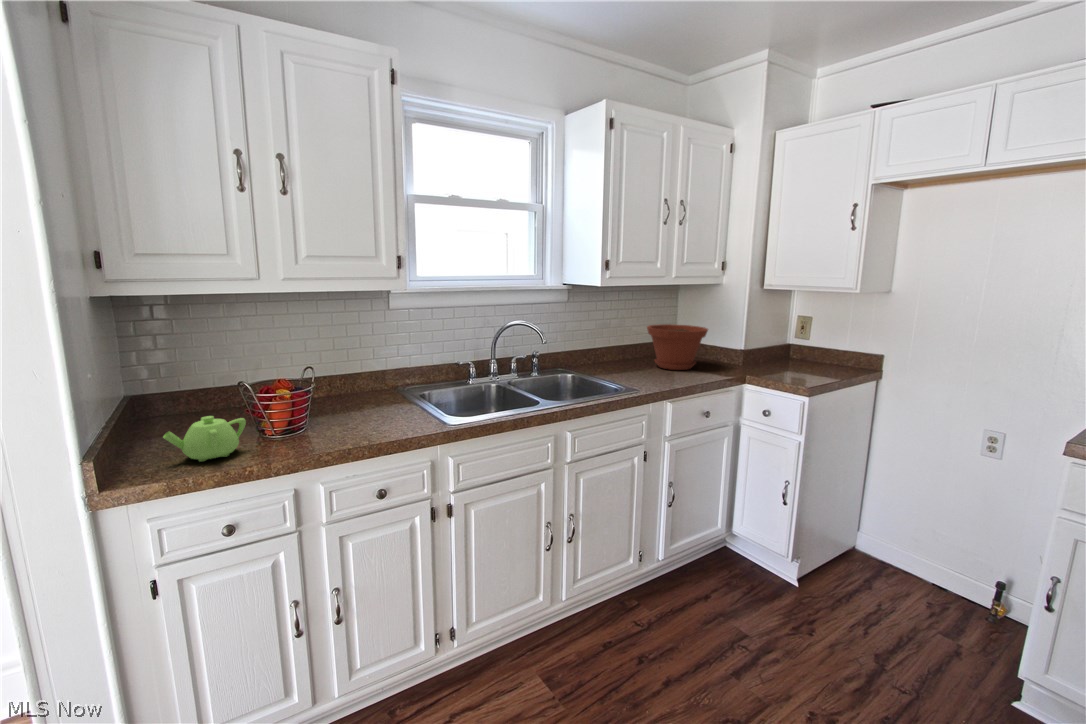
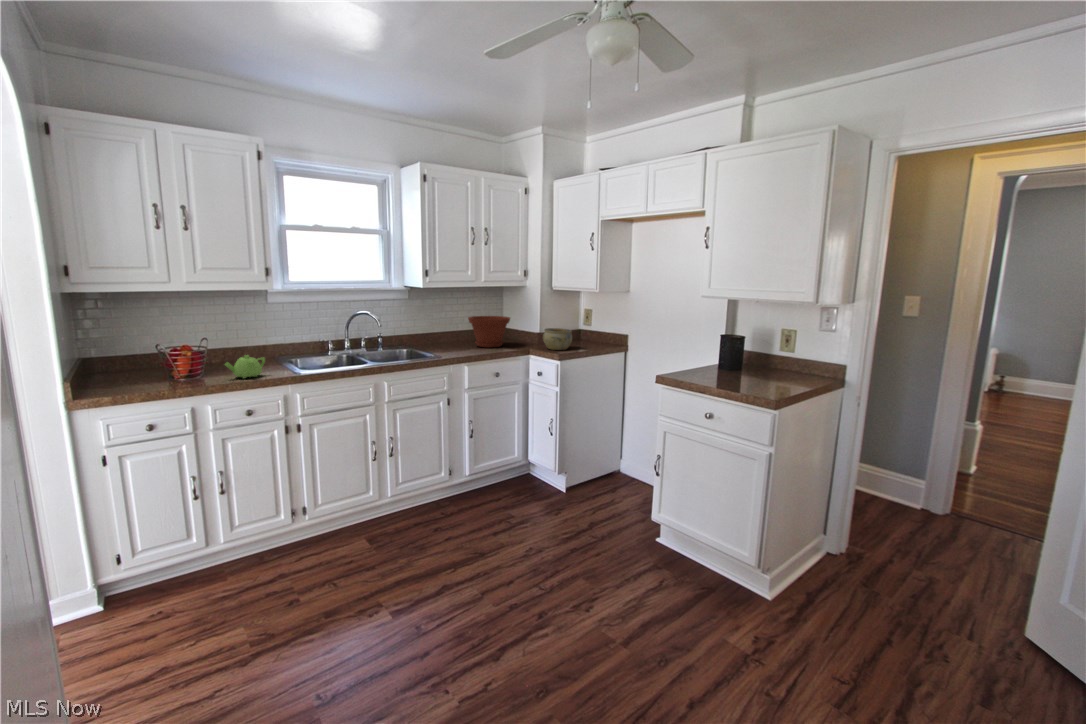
ceramic bowl: none [762,344,810,377] -> present [543,328,572,350]
teapot: present [163,416,246,462] -> present [225,355,265,378]

